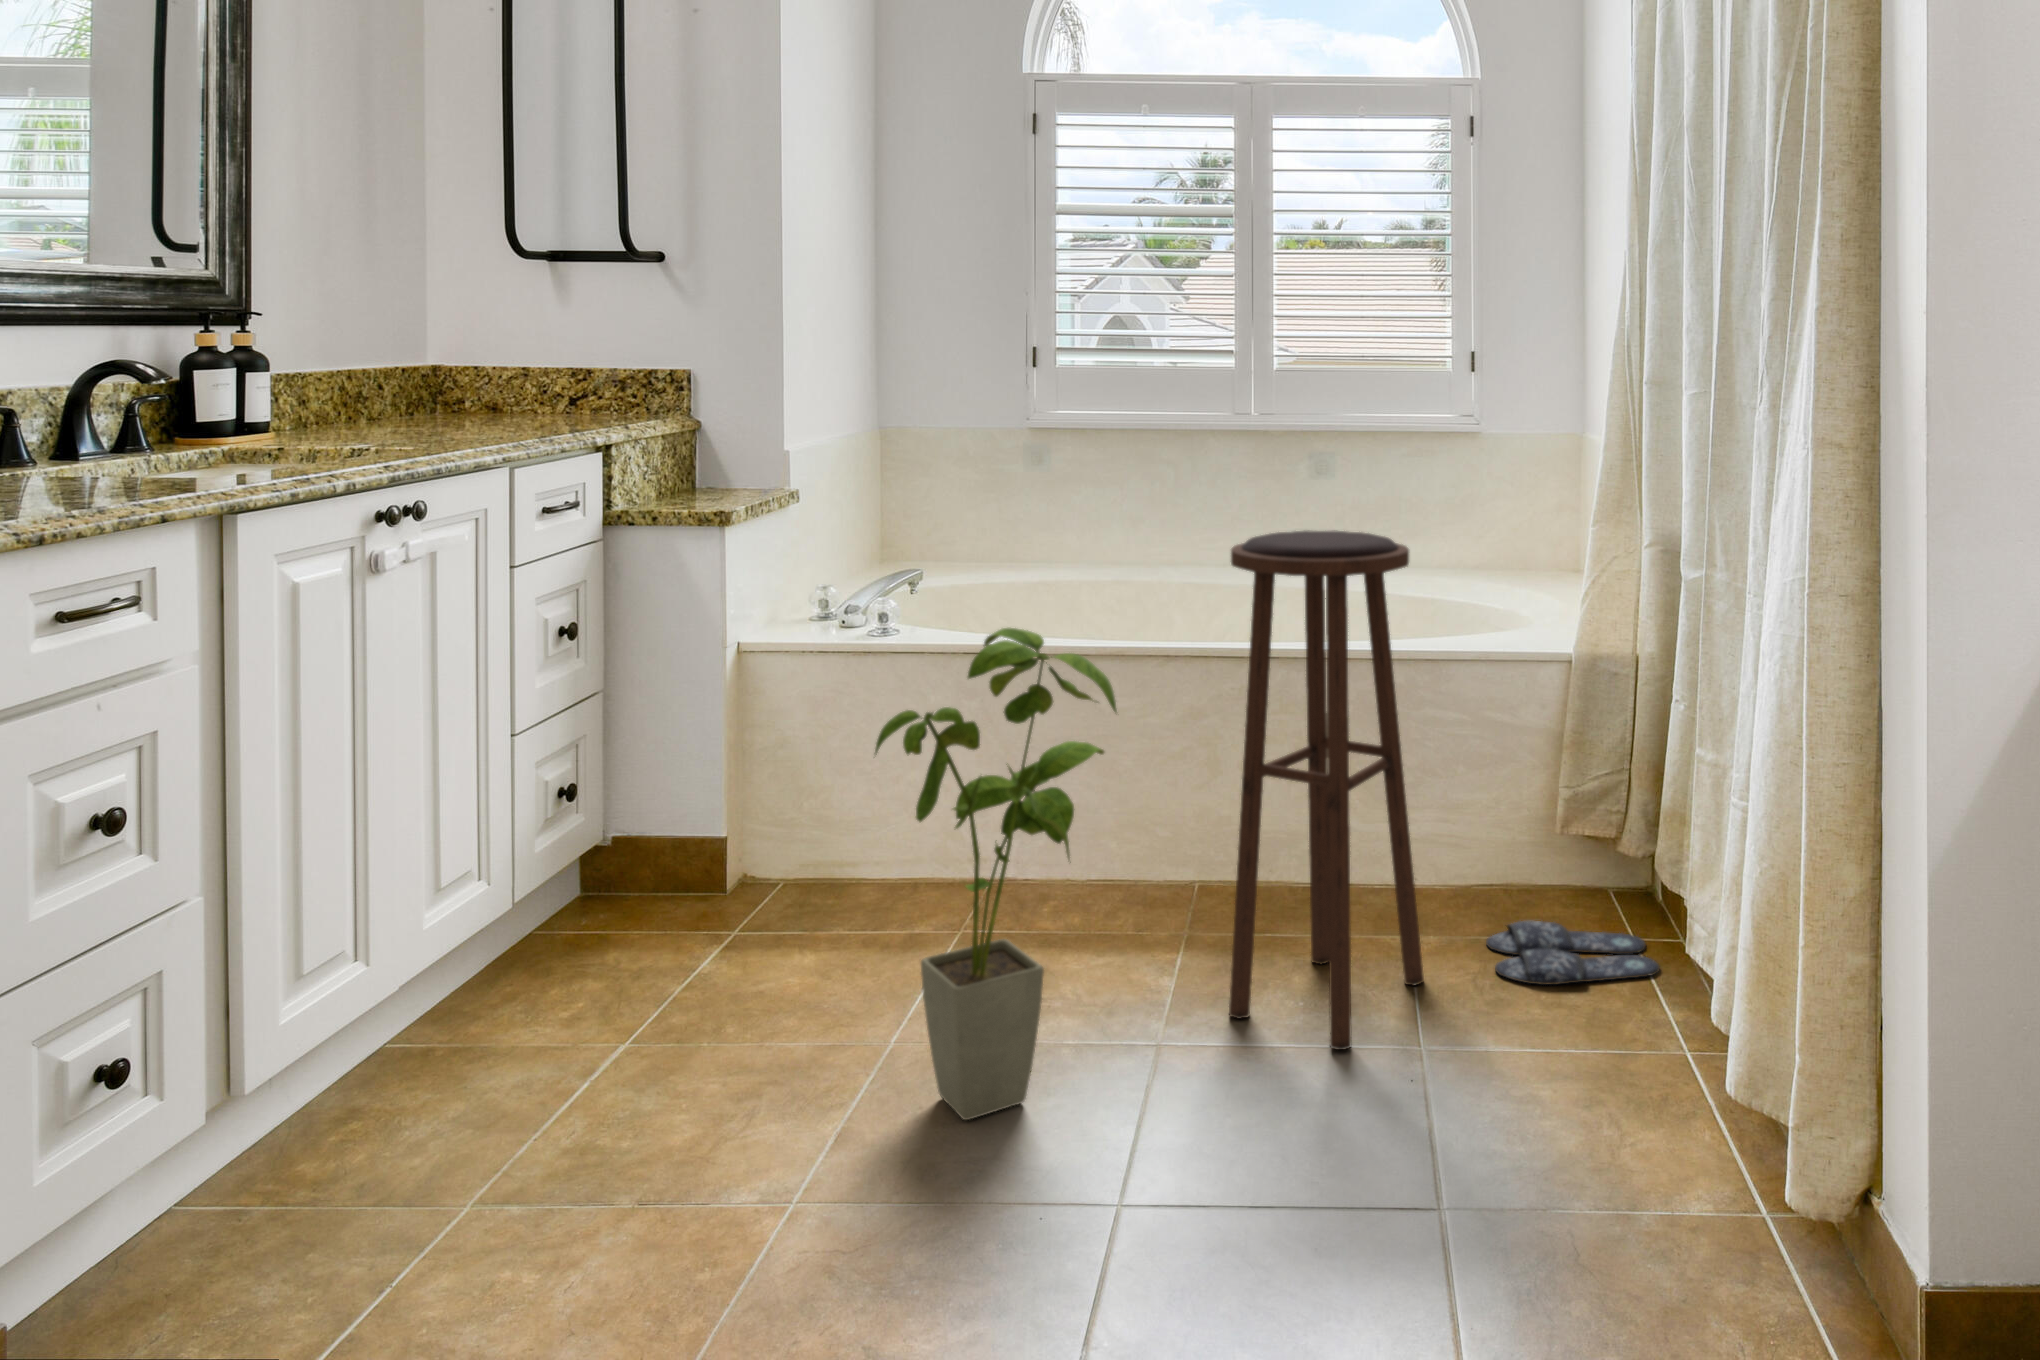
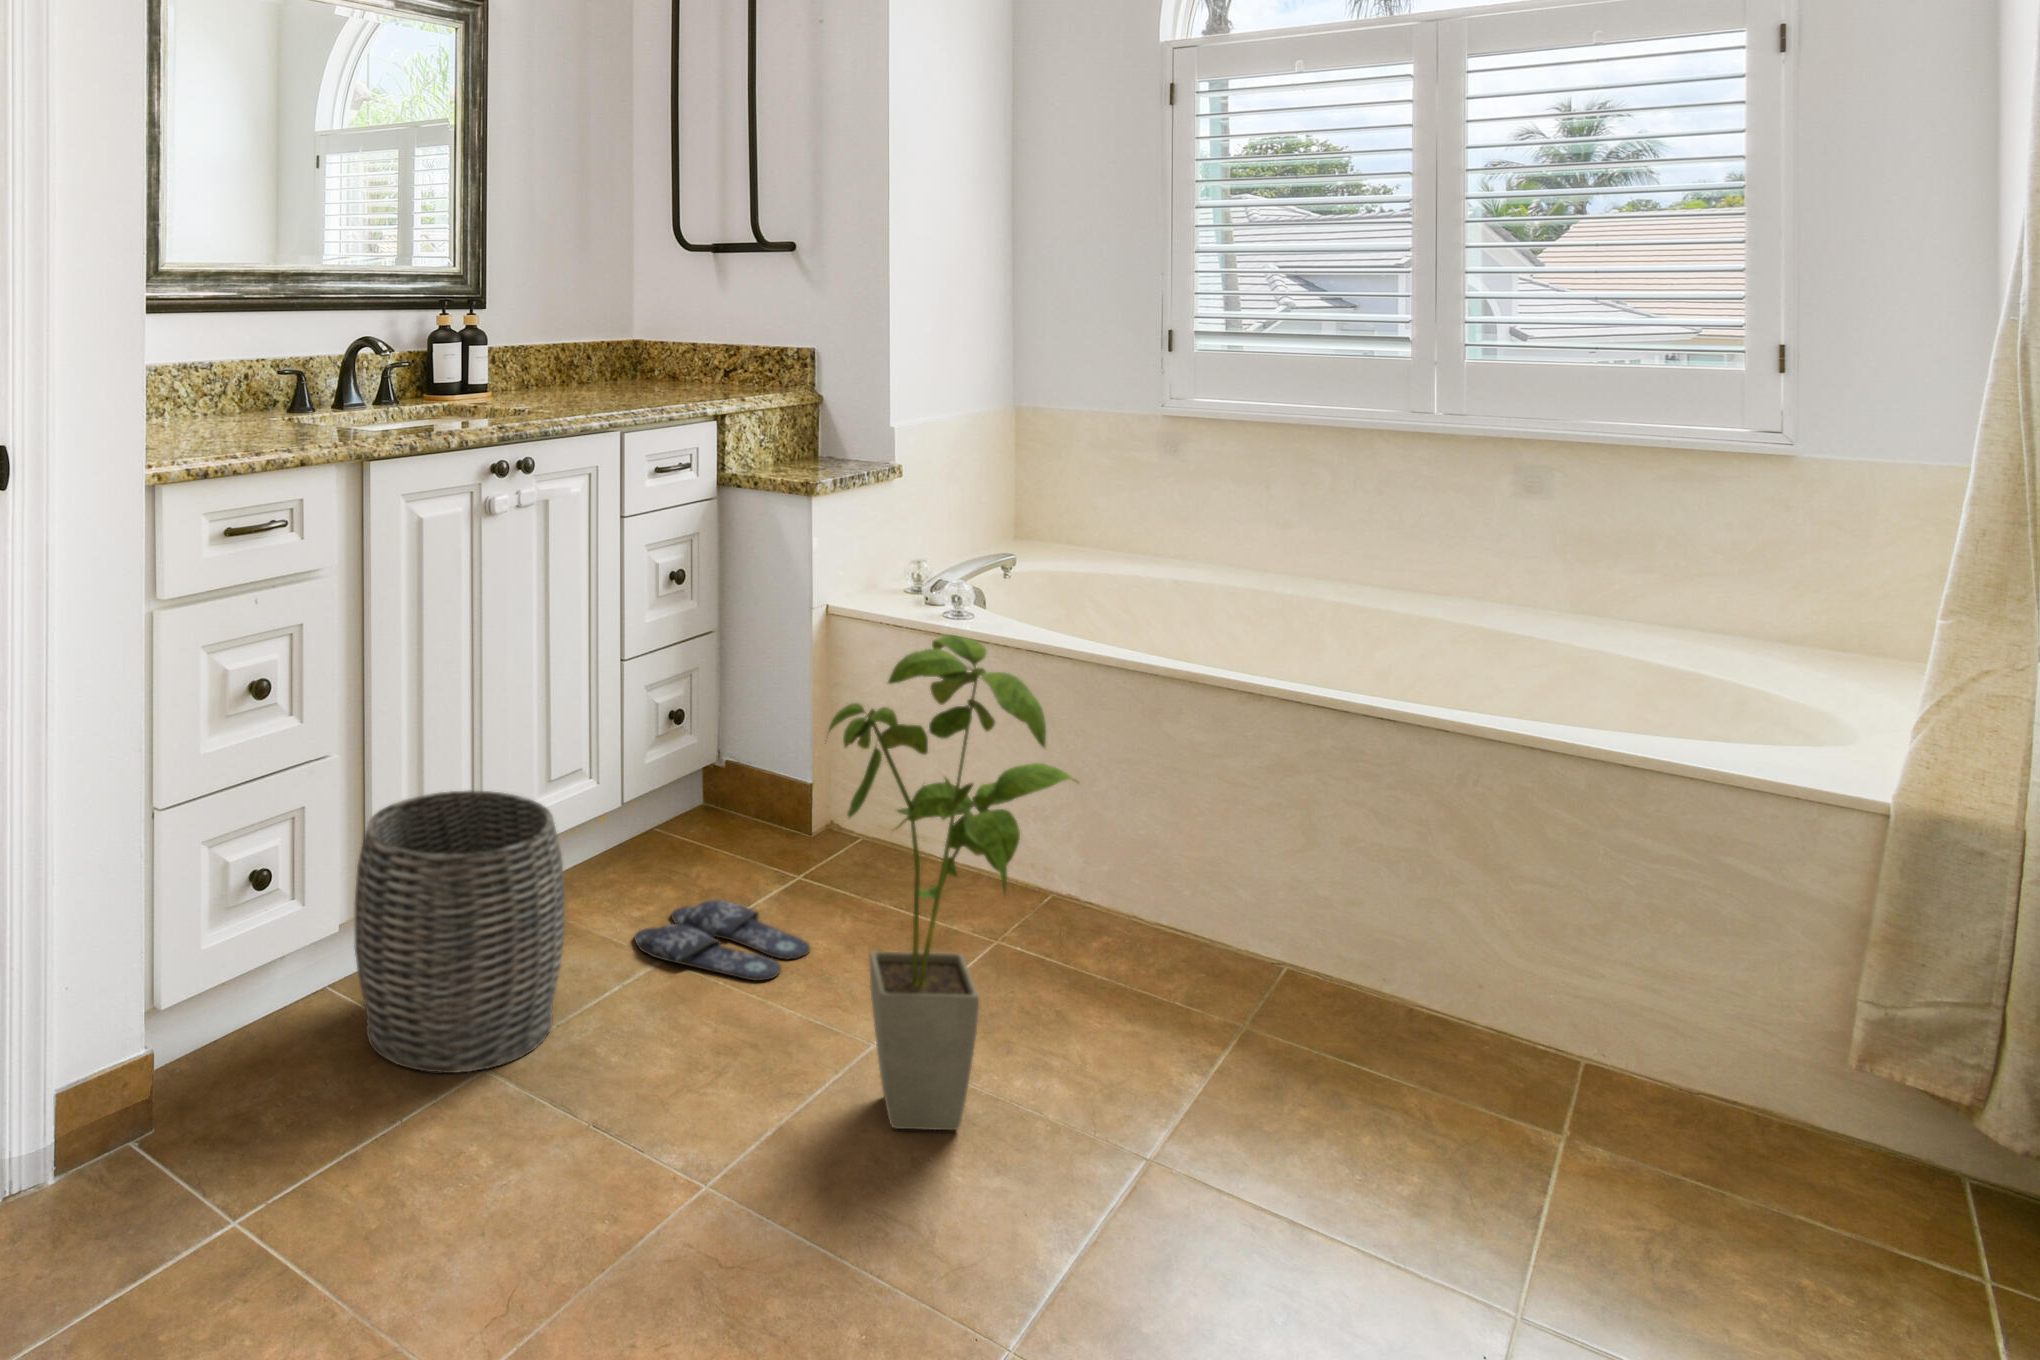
stool: present [1229,530,1424,1050] -> none [1224,563,1503,1203]
woven basket: none [255,899,550,1254] -> present [355,791,565,1073]
slippers: present [1486,921,1660,985] -> present [634,900,810,981]

